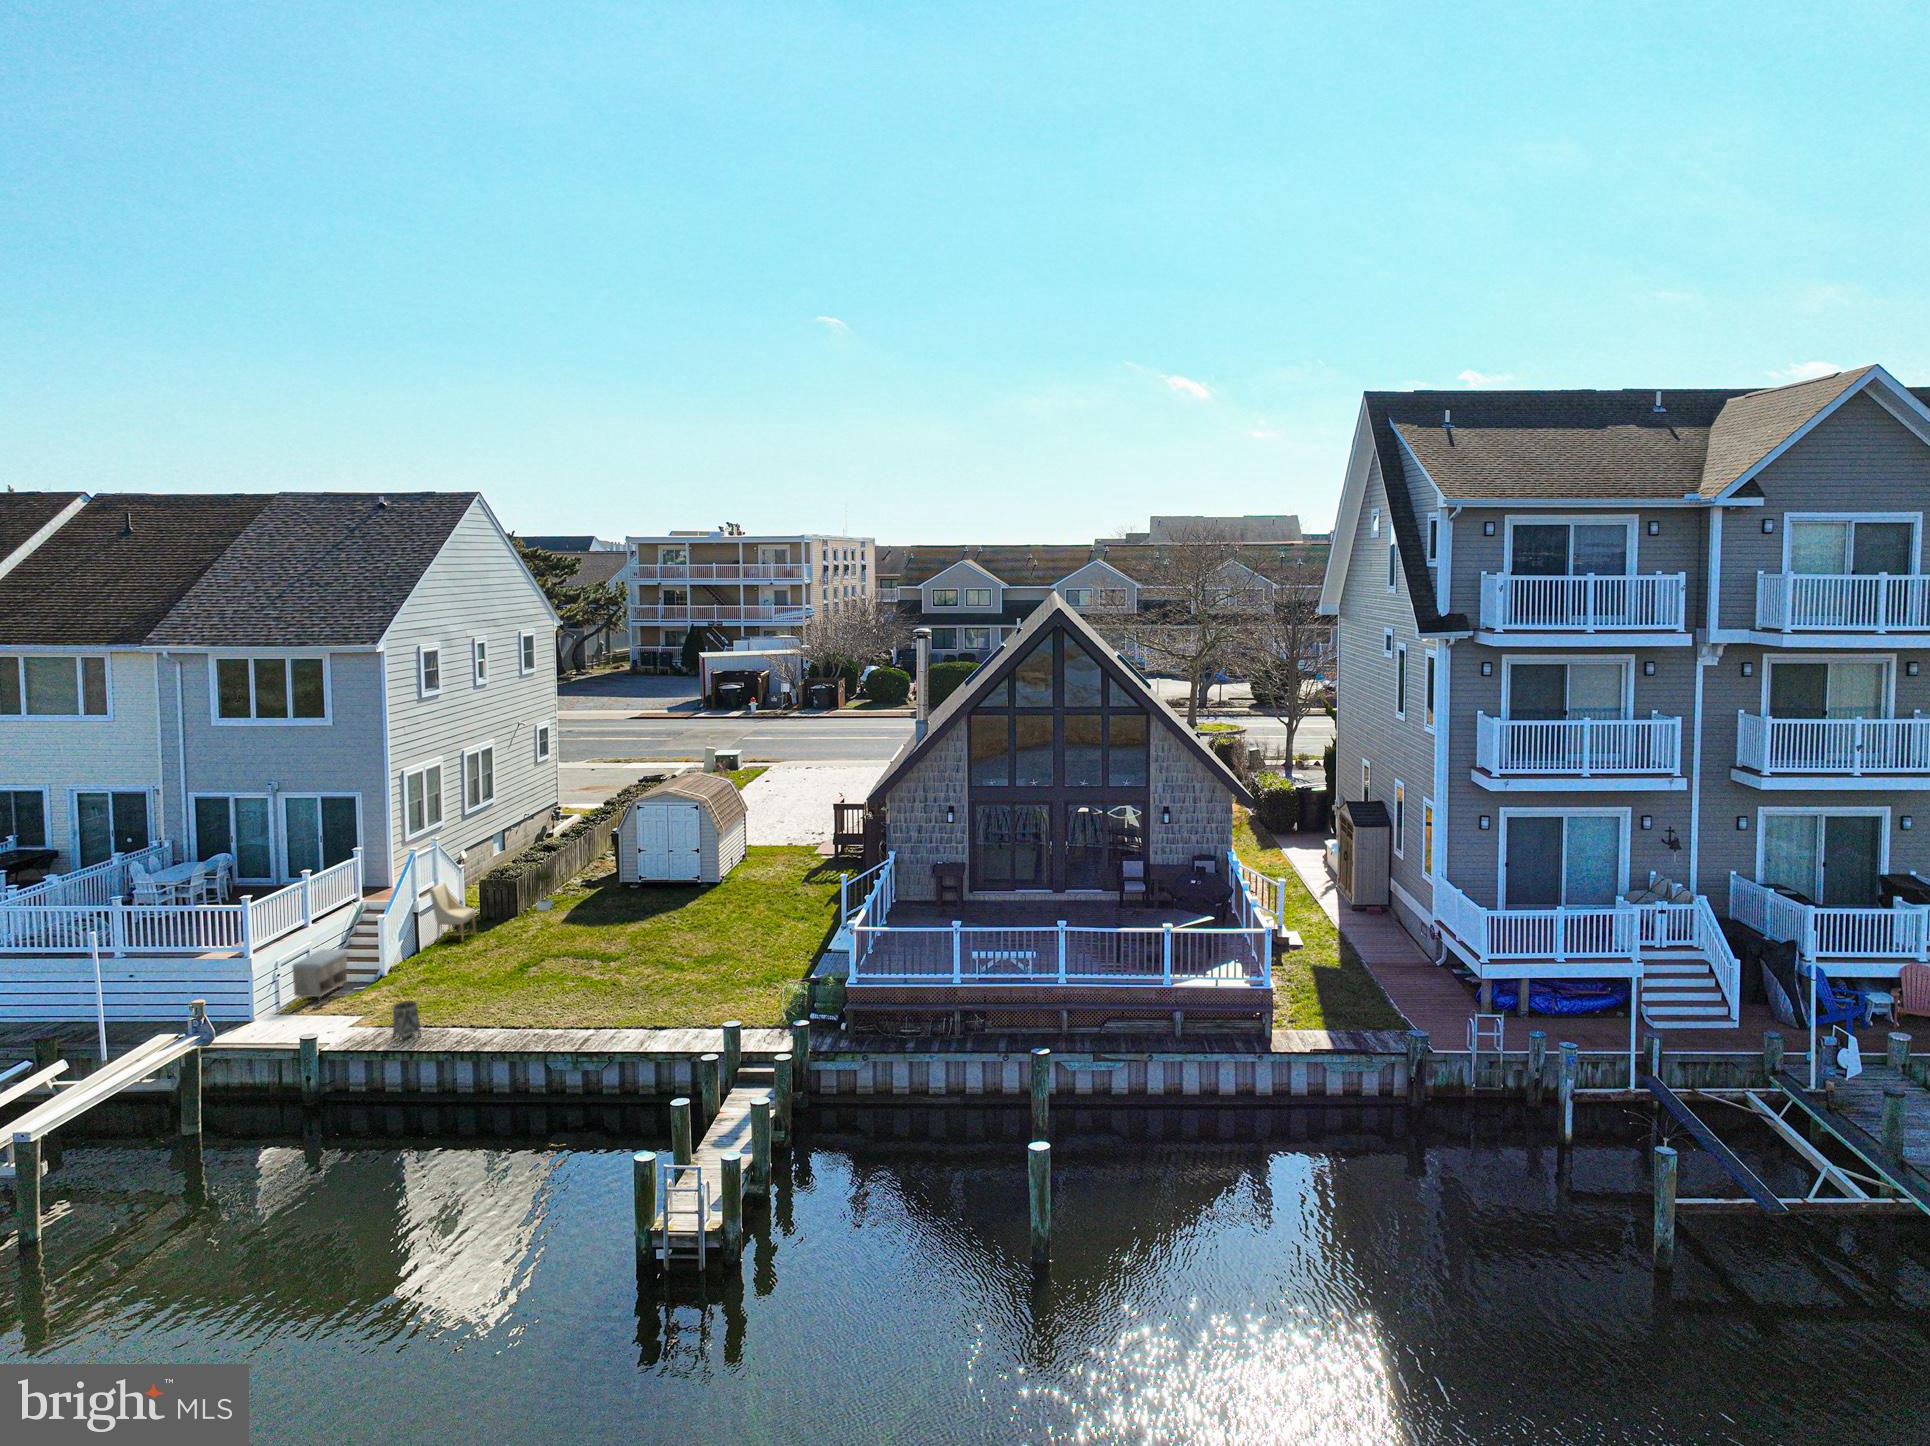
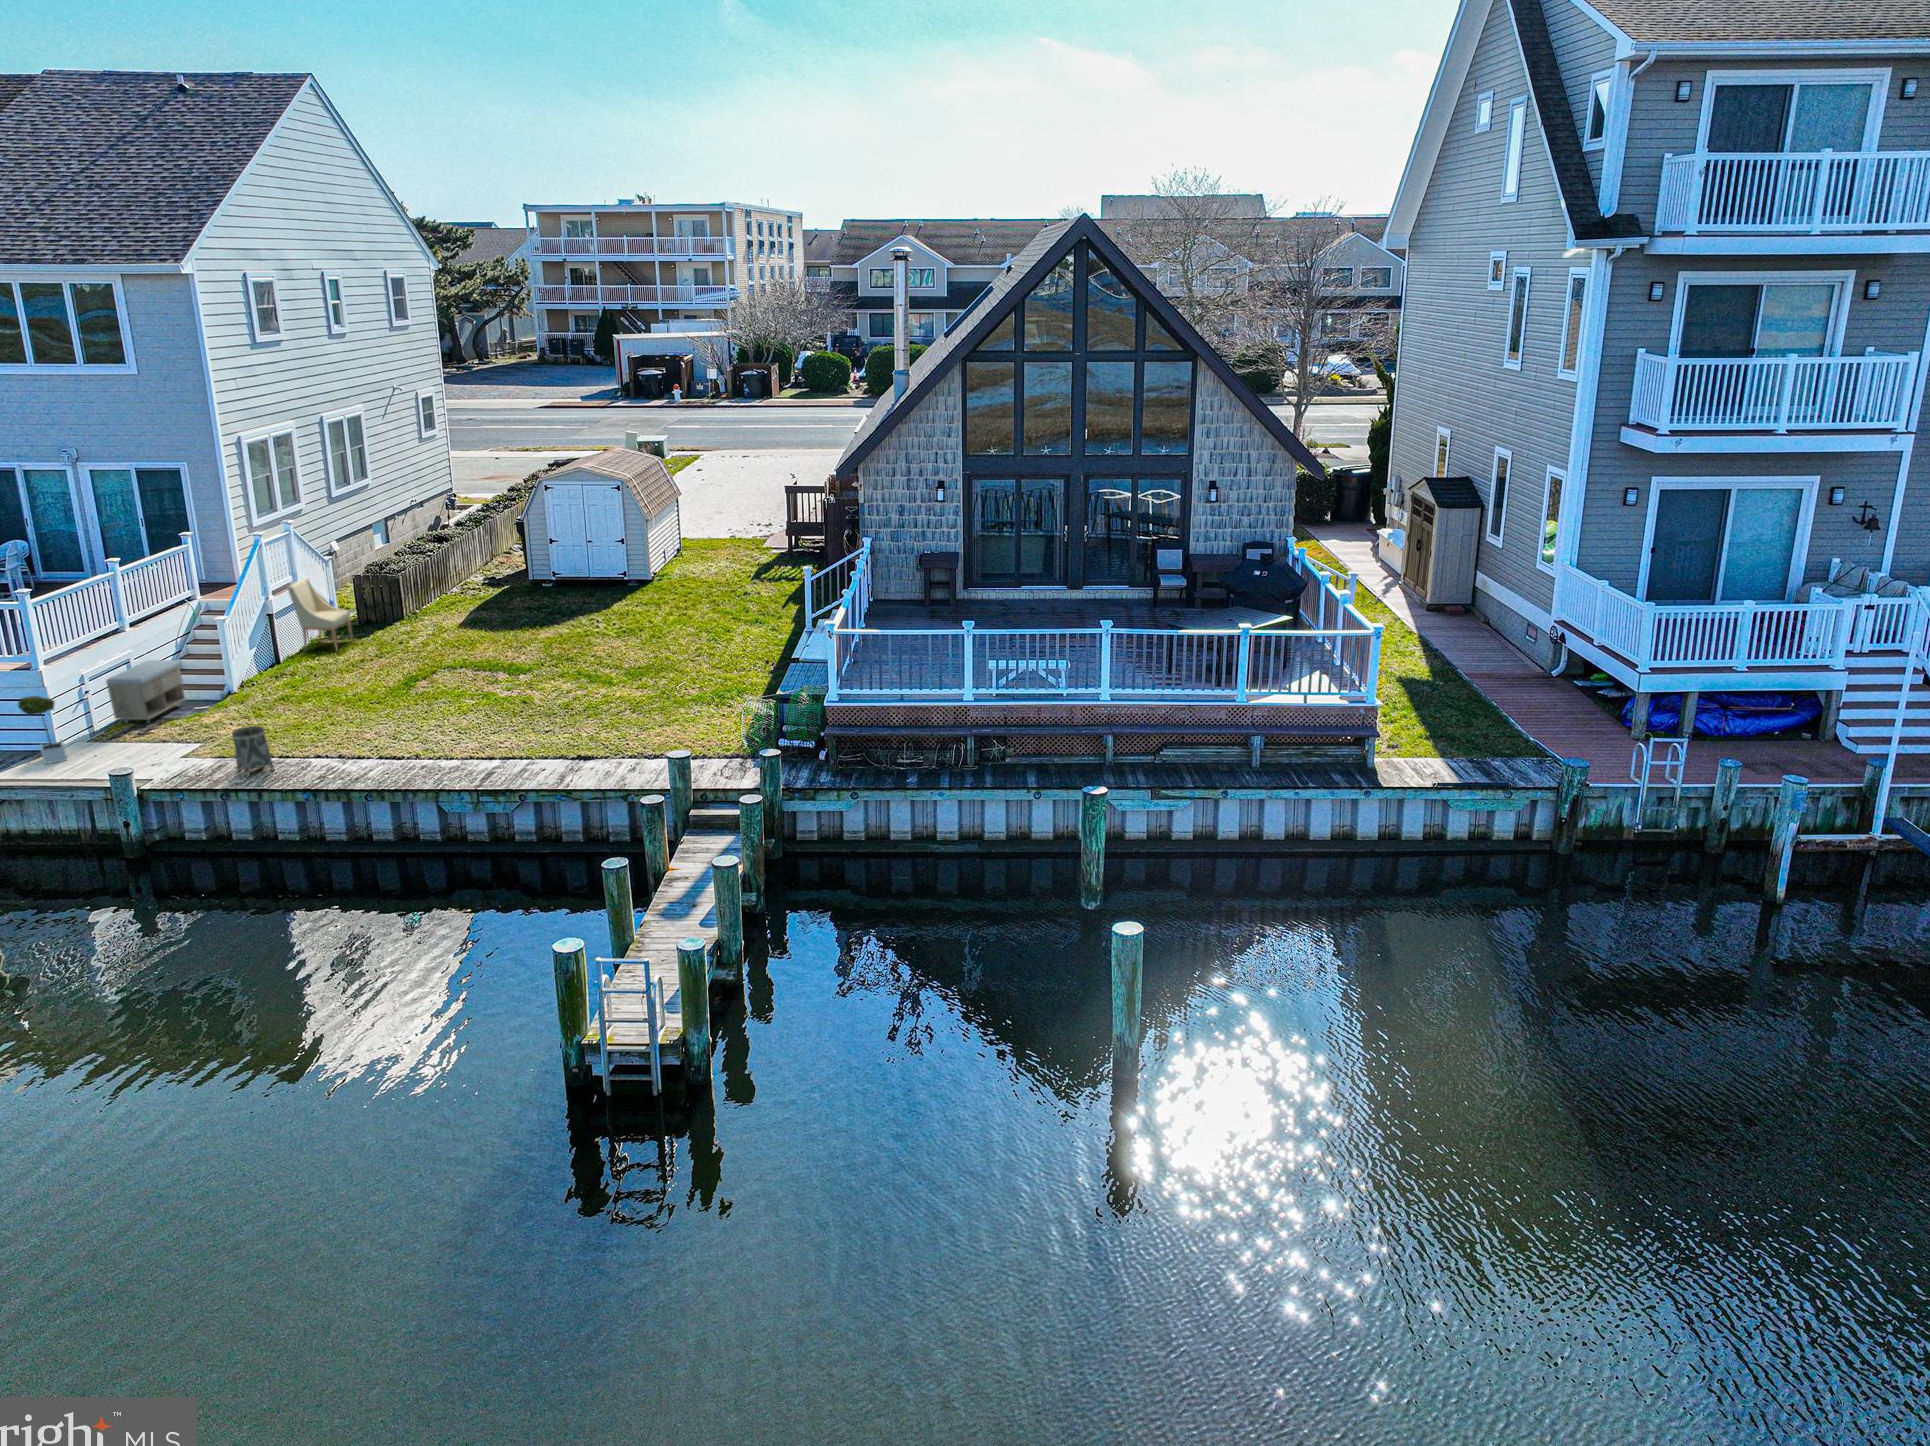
potted tree: present [534,870,552,910] -> present [18,696,67,764]

